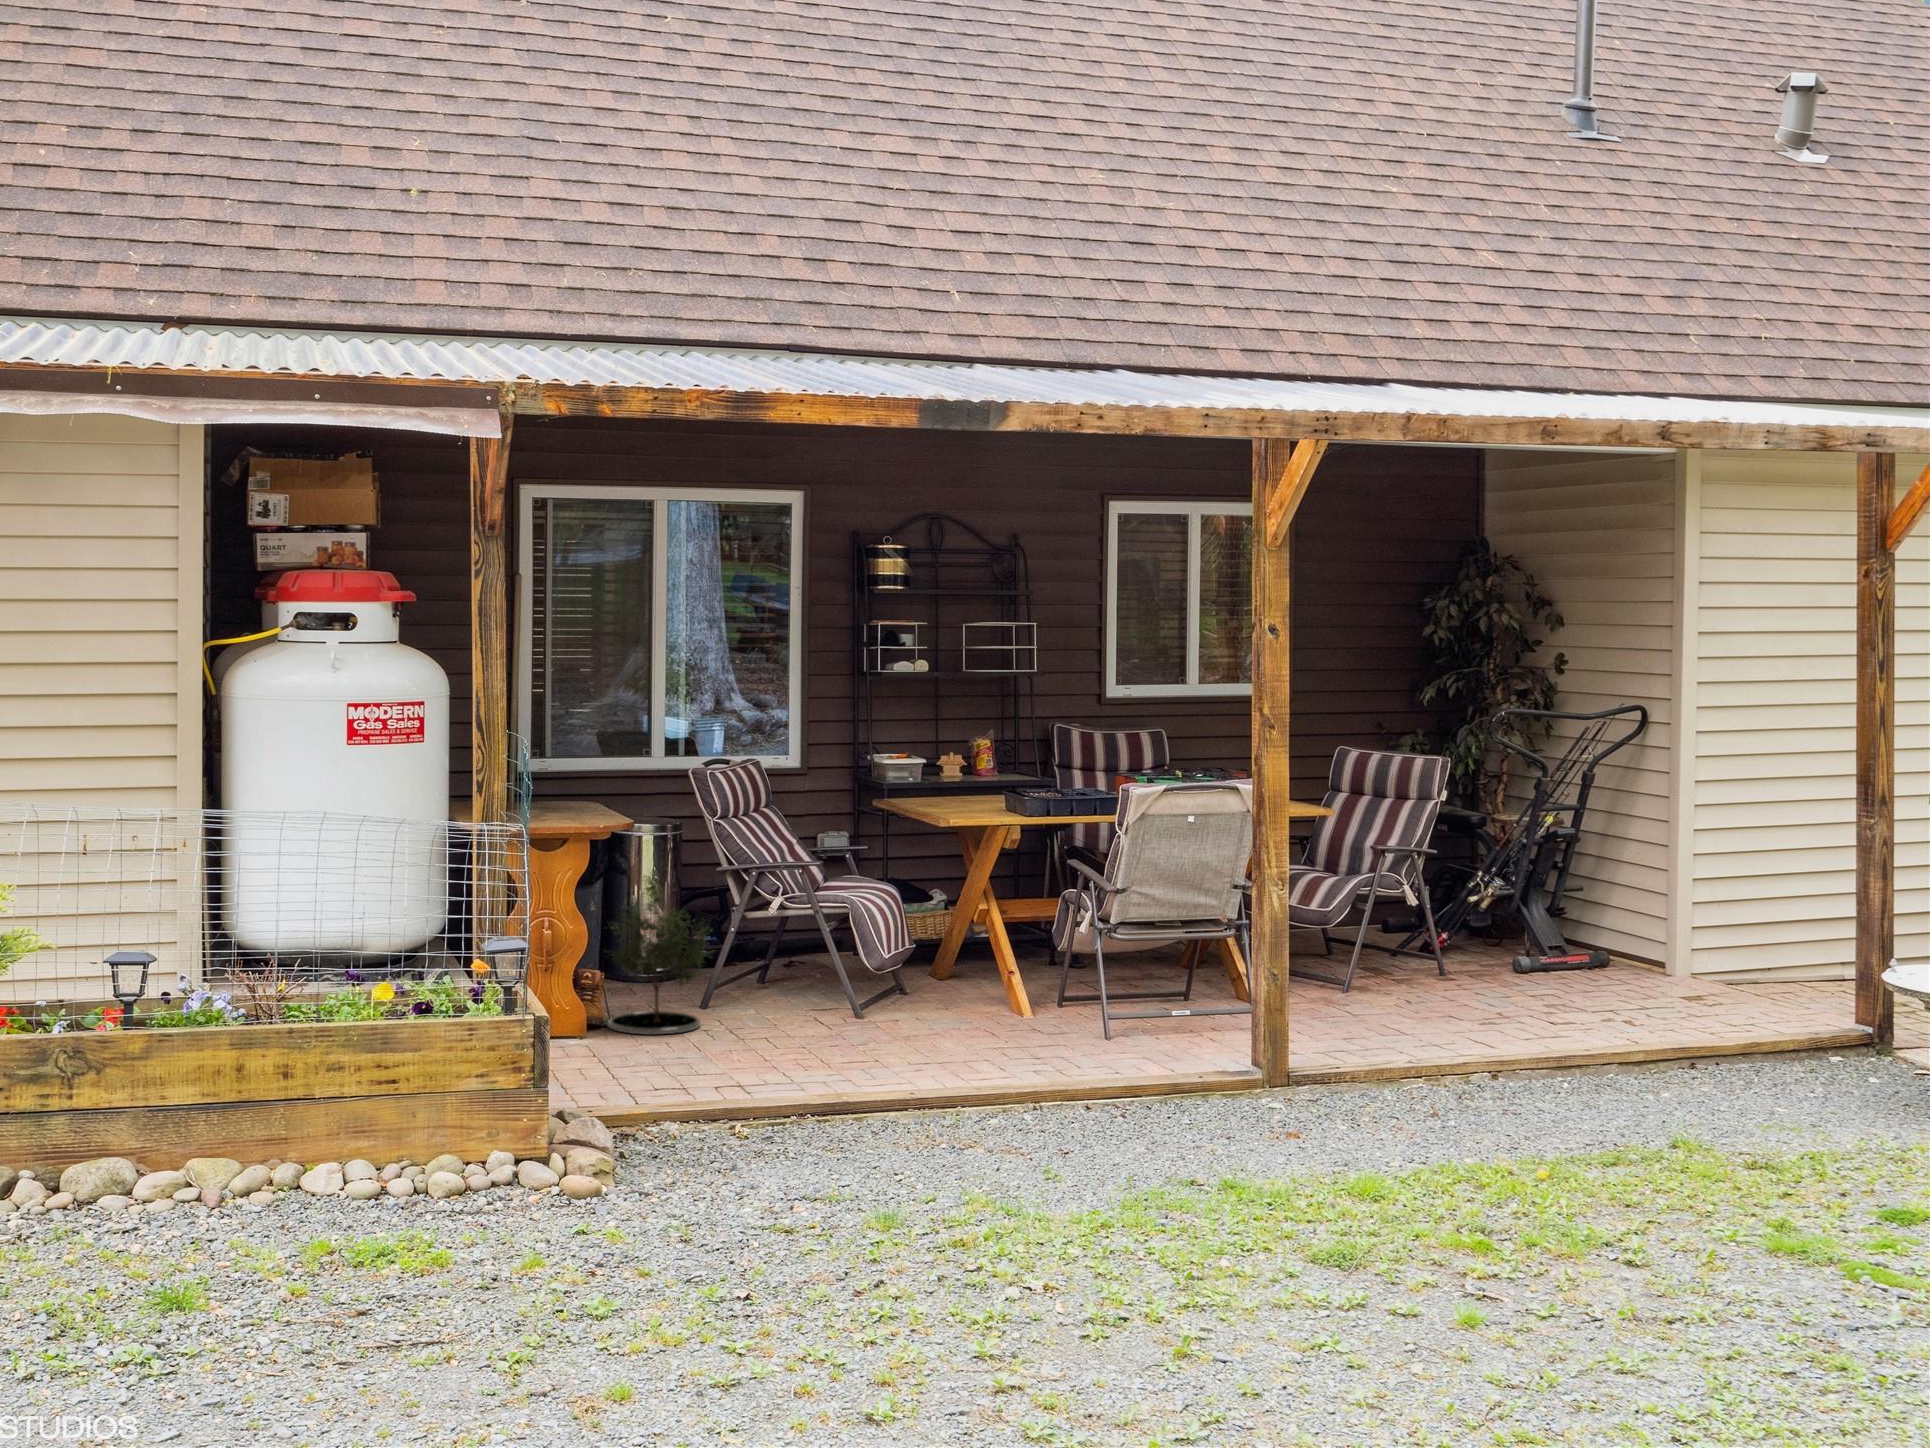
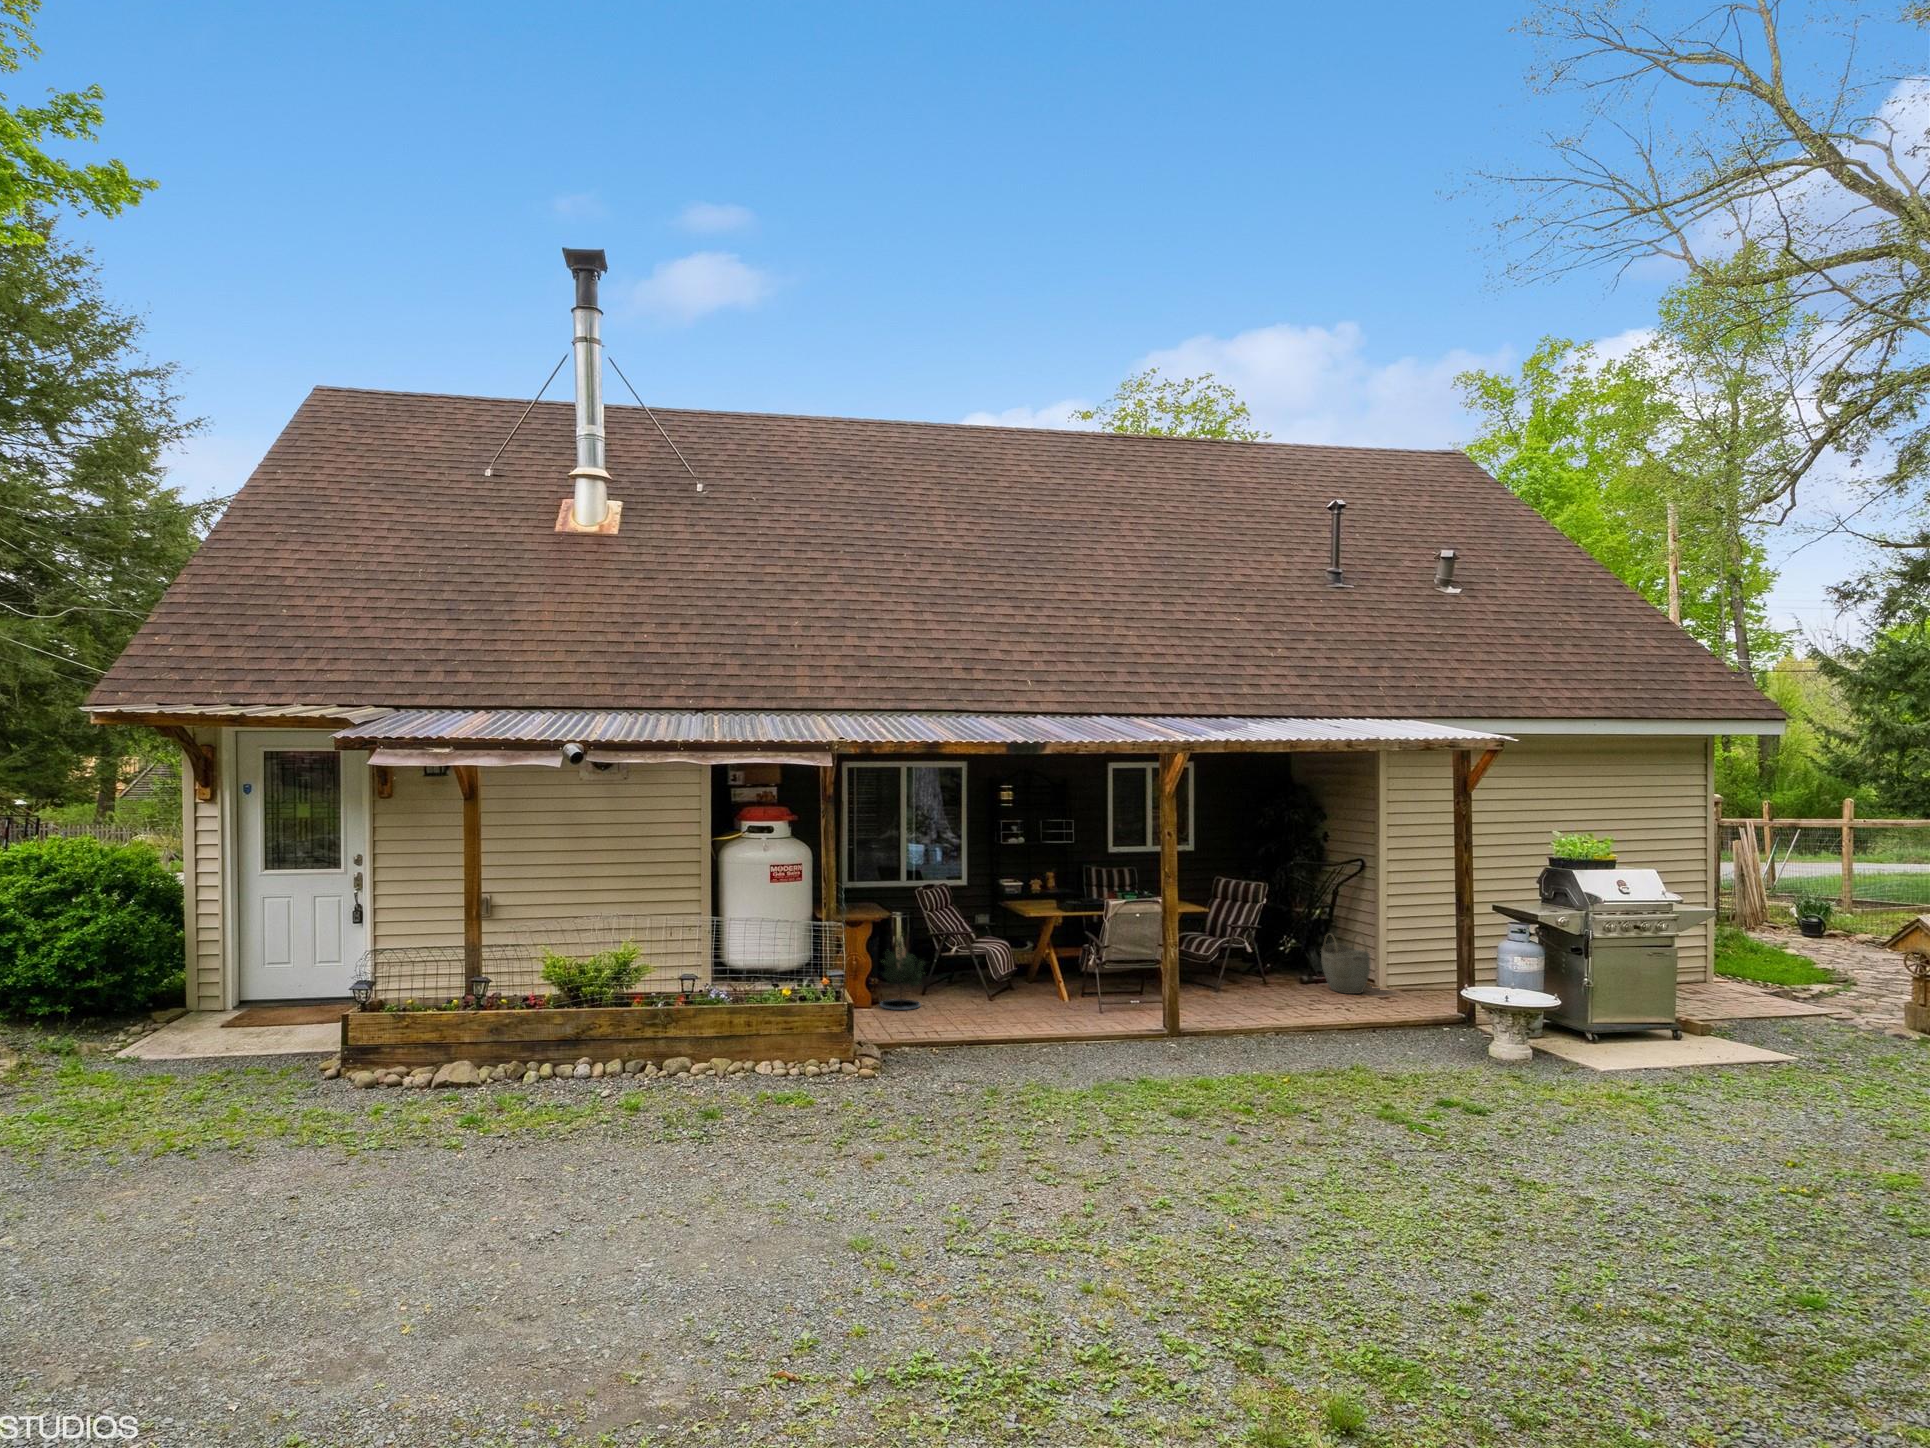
woven basket: none [1551,861,1654,987] -> present [1321,934,1370,994]

